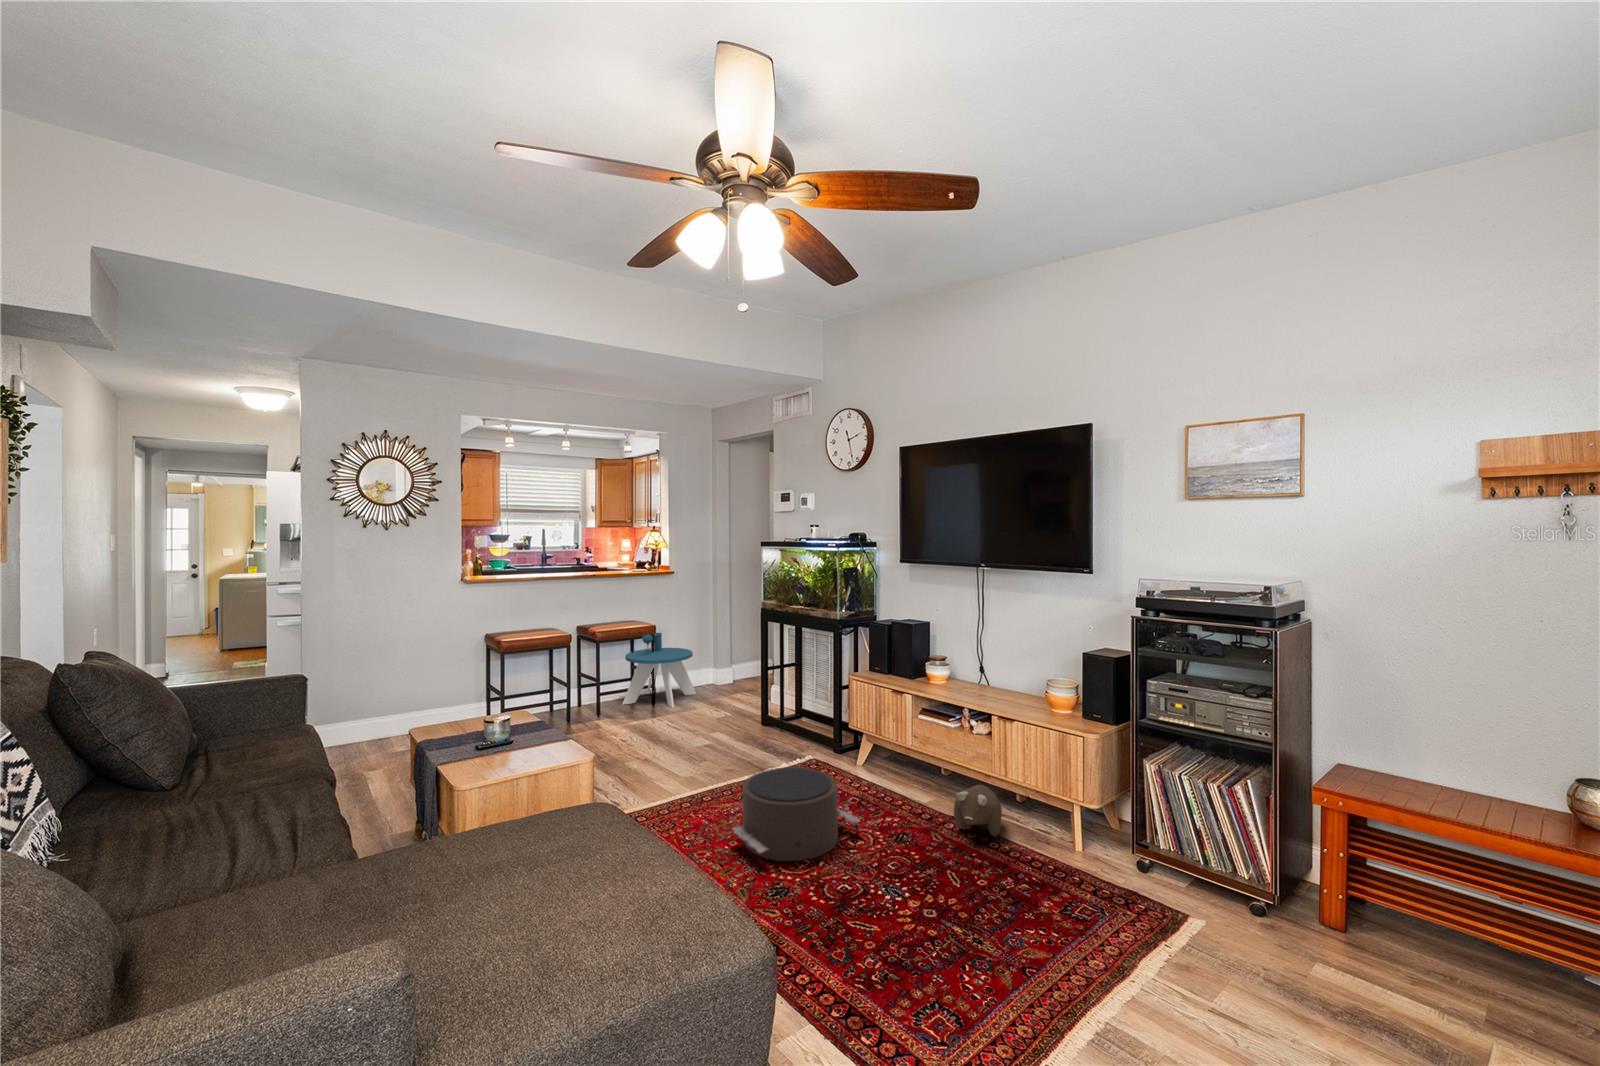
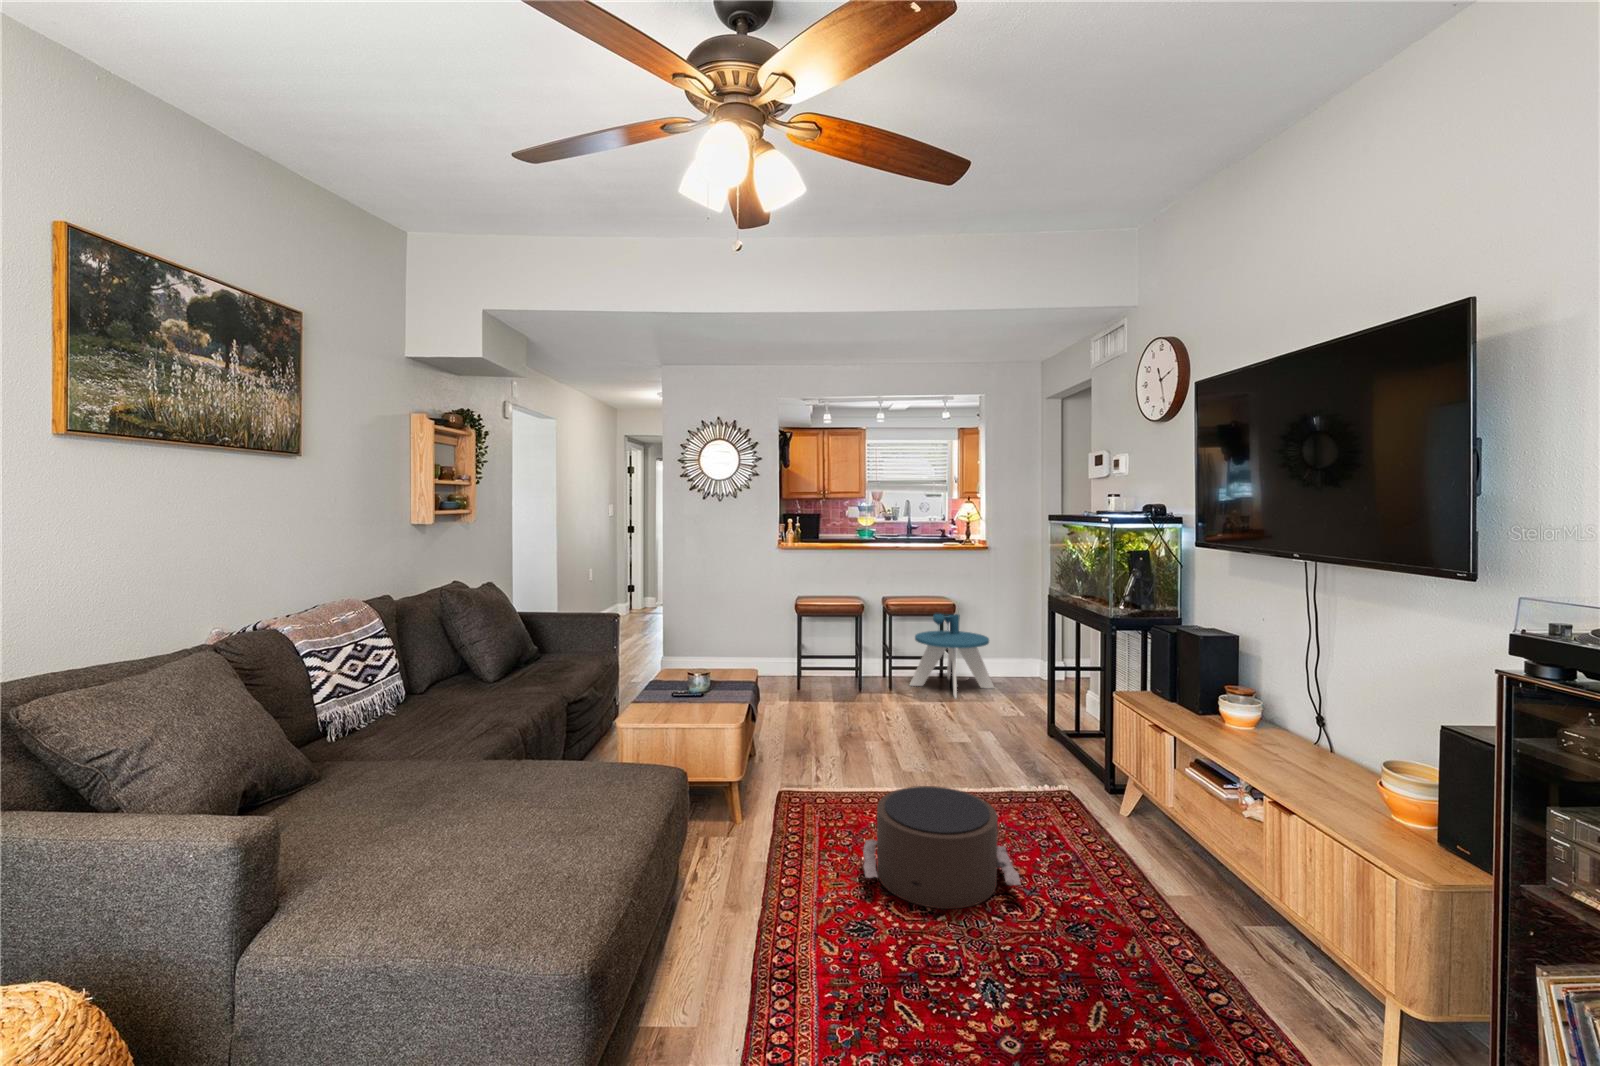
plush toy: present [954,785,1002,837] -> none [1159,894,1259,984]

